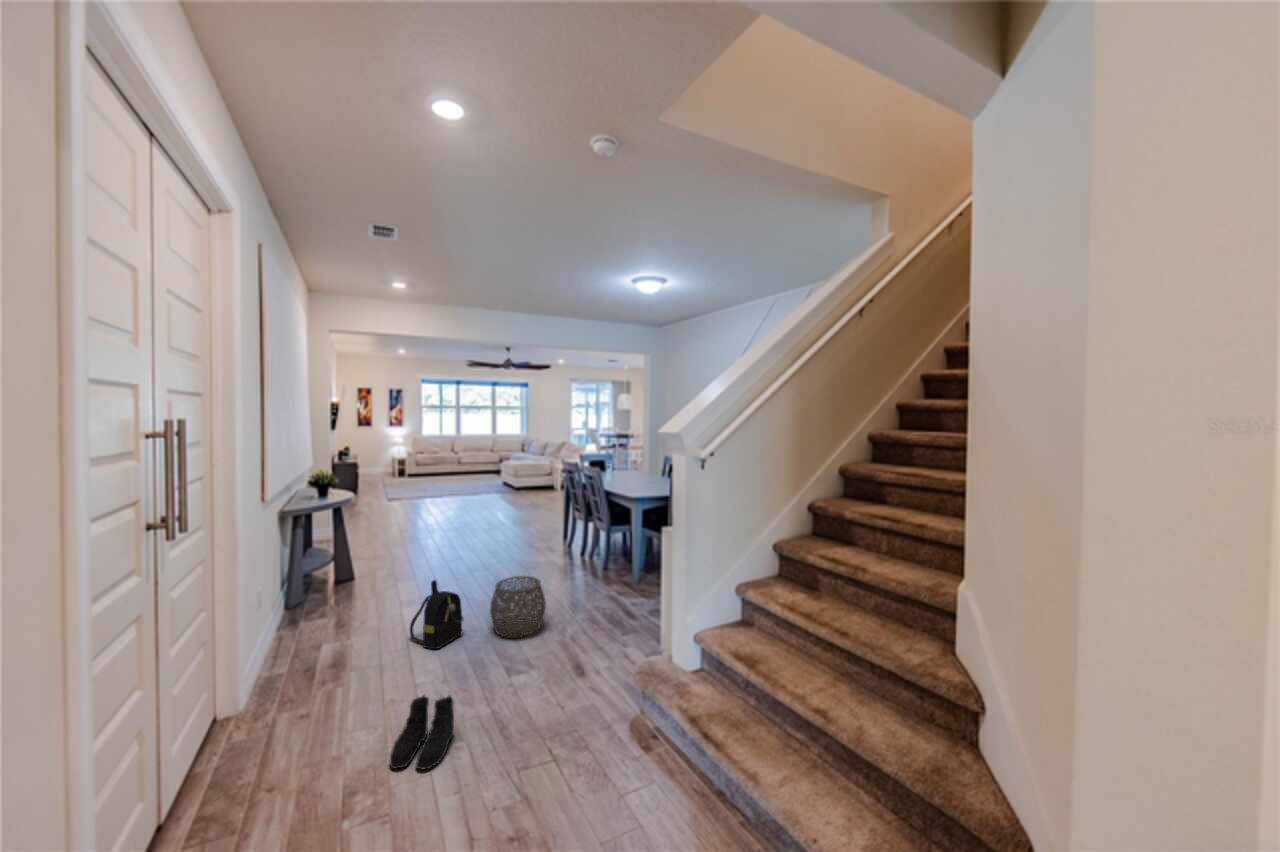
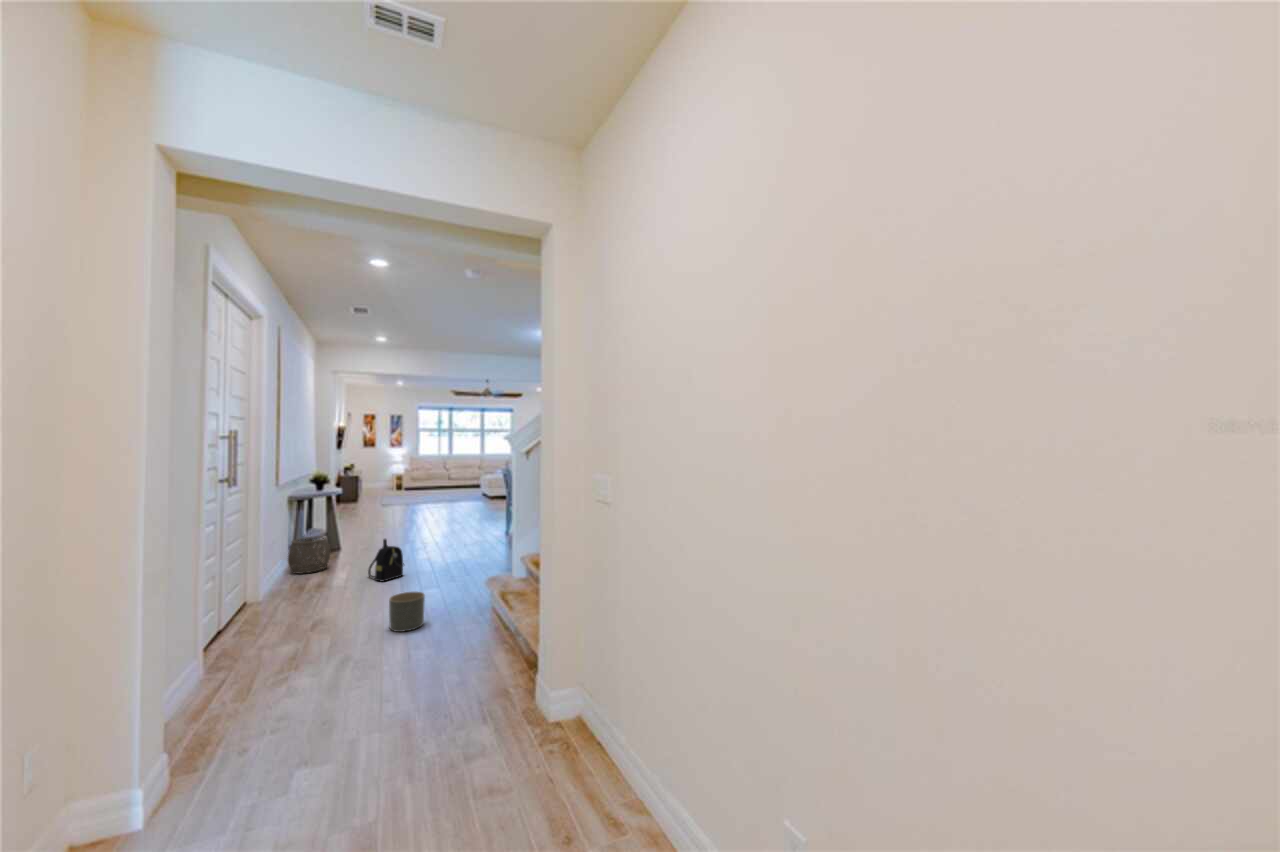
woven basket: present [490,576,546,637] -> present [288,536,330,574]
boots: present [389,695,454,769] -> none [338,588,379,620]
planter: none [491,712,551,805] -> present [389,592,425,632]

